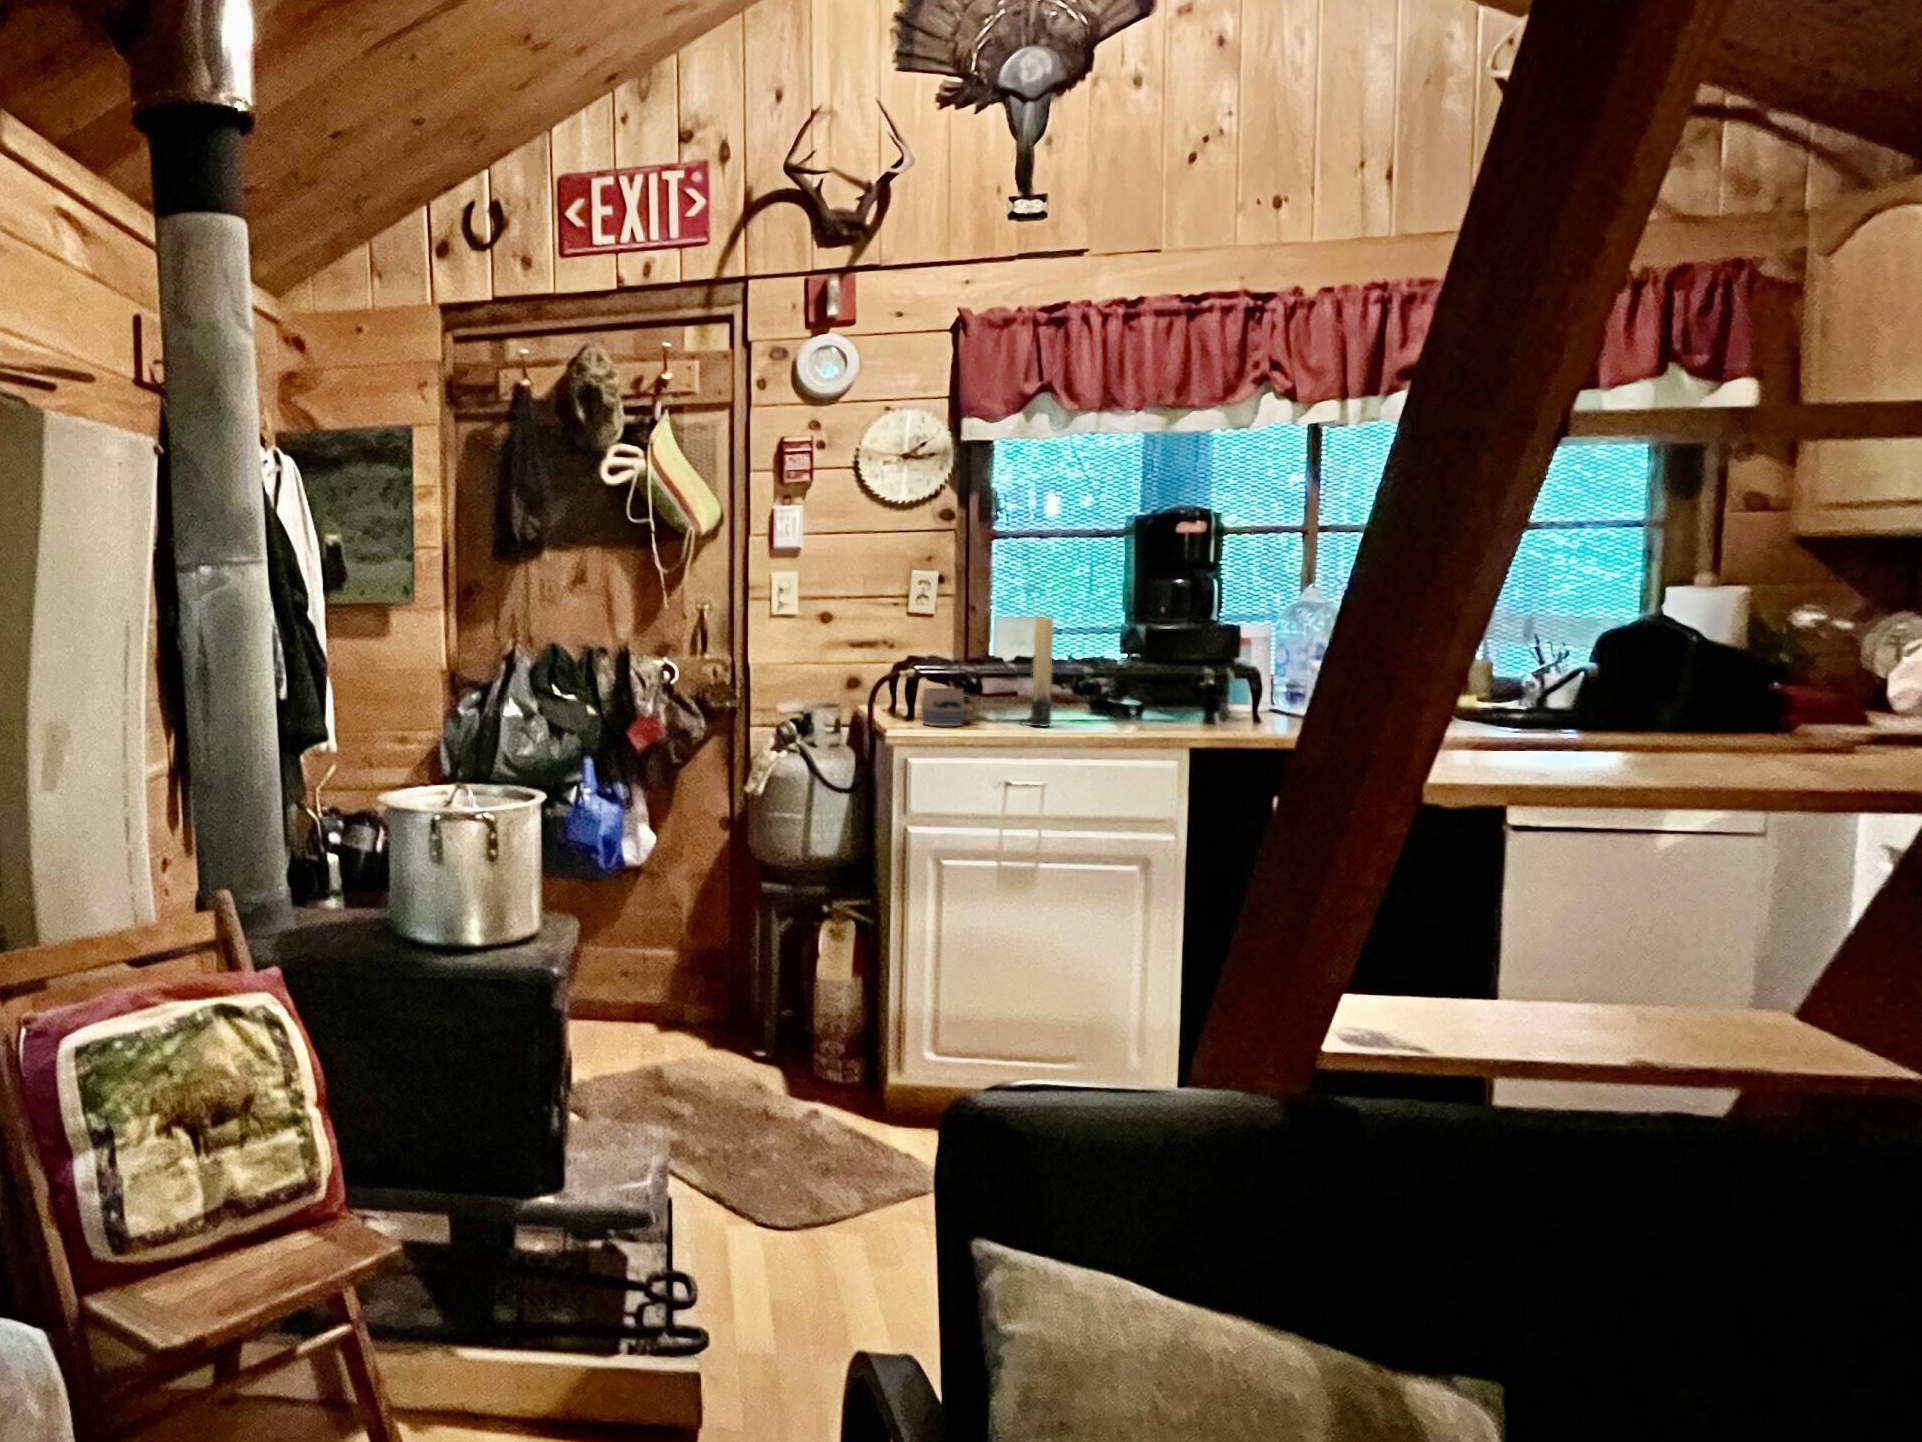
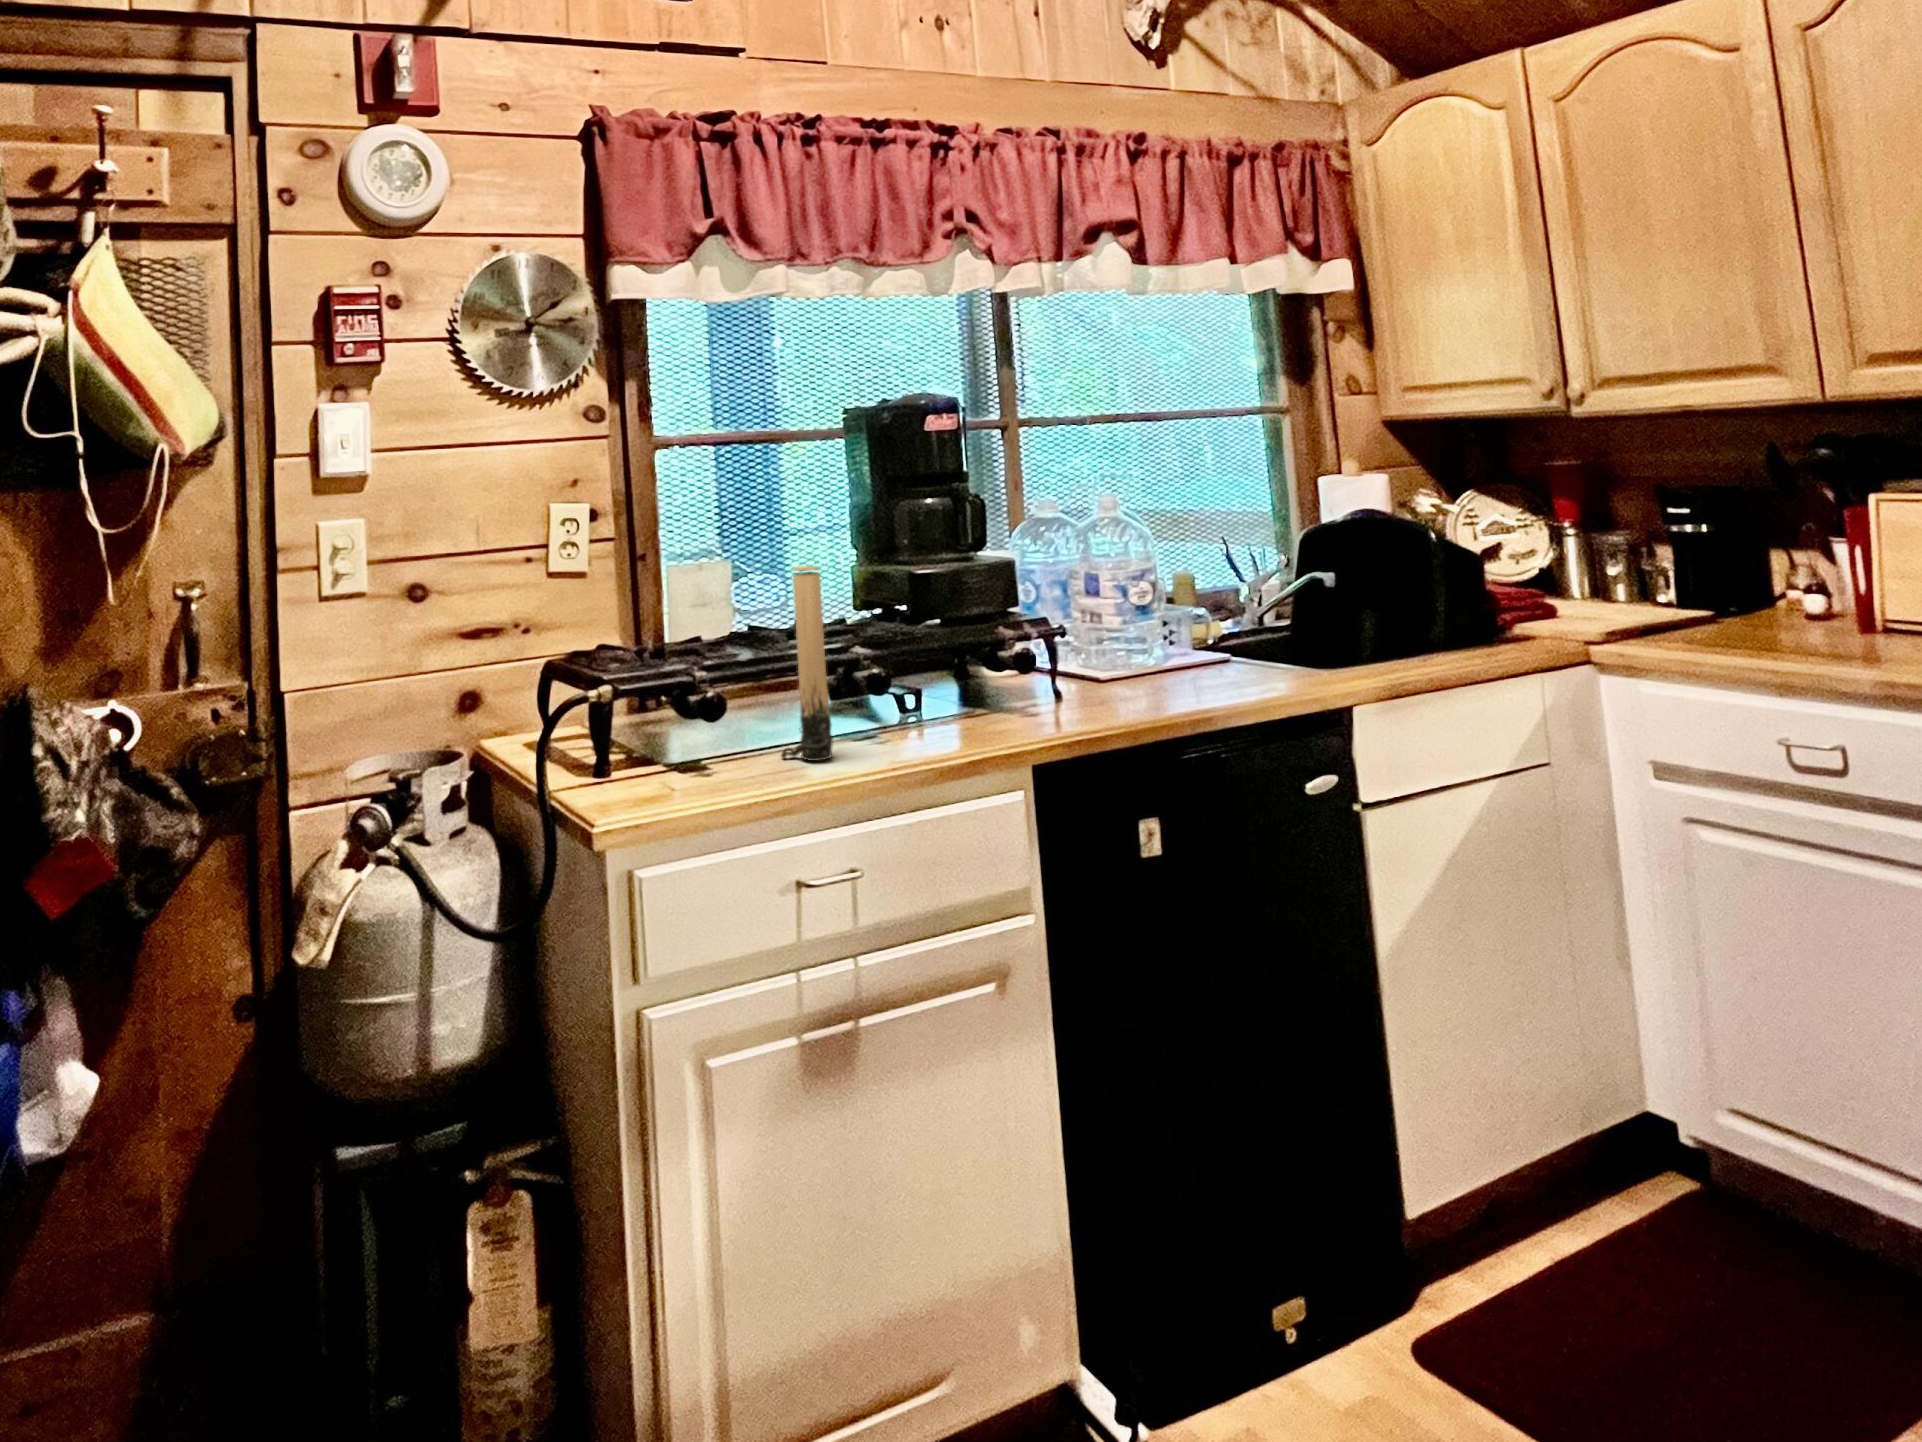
mug: present [922,688,977,726] -> none [631,711,720,791]

